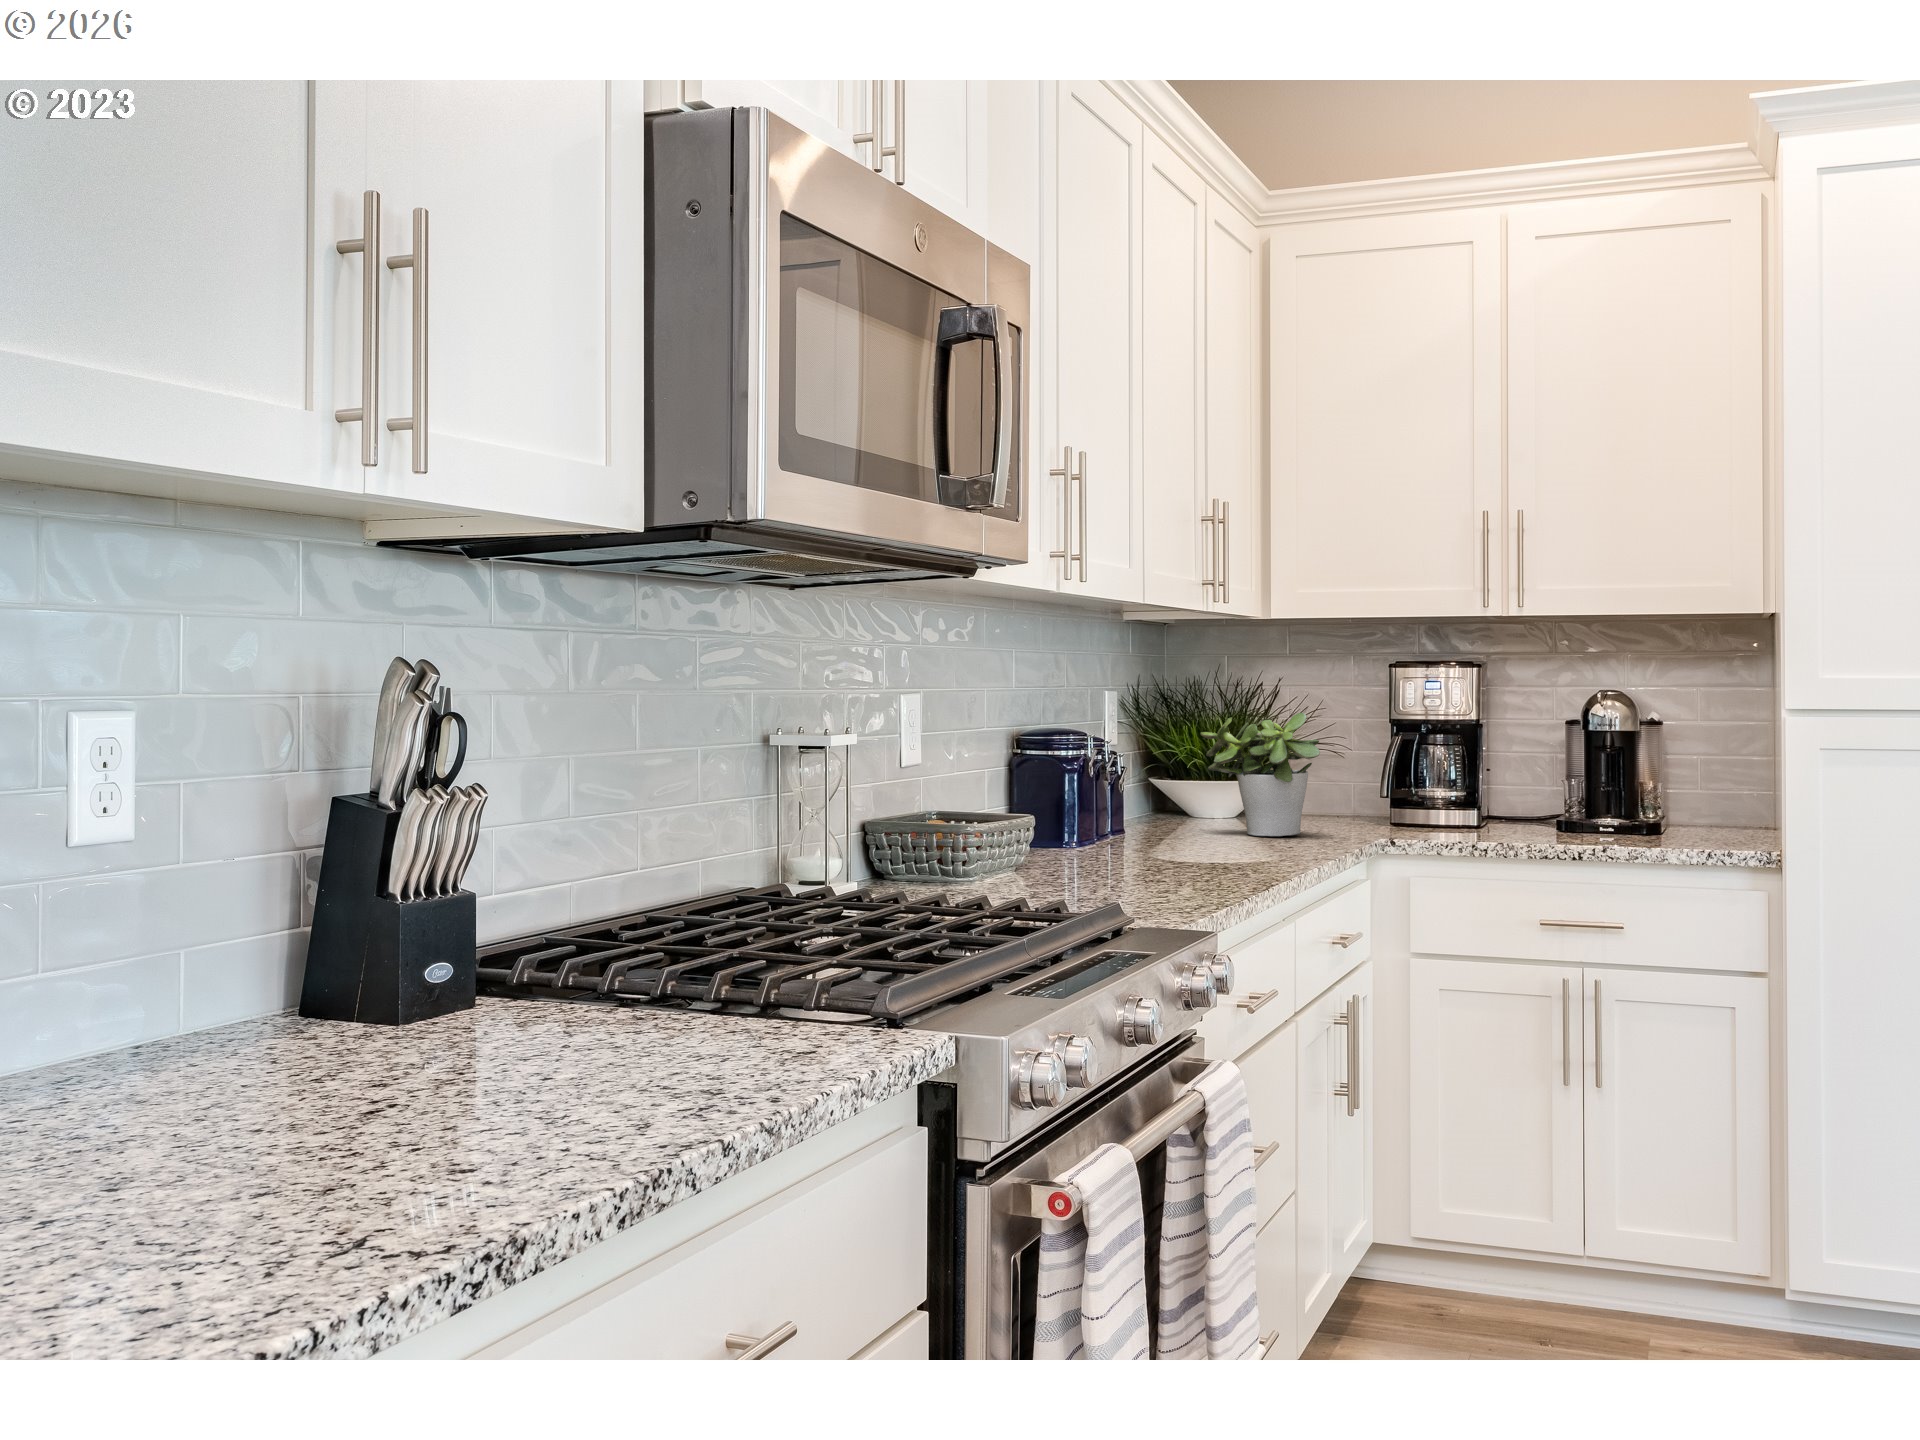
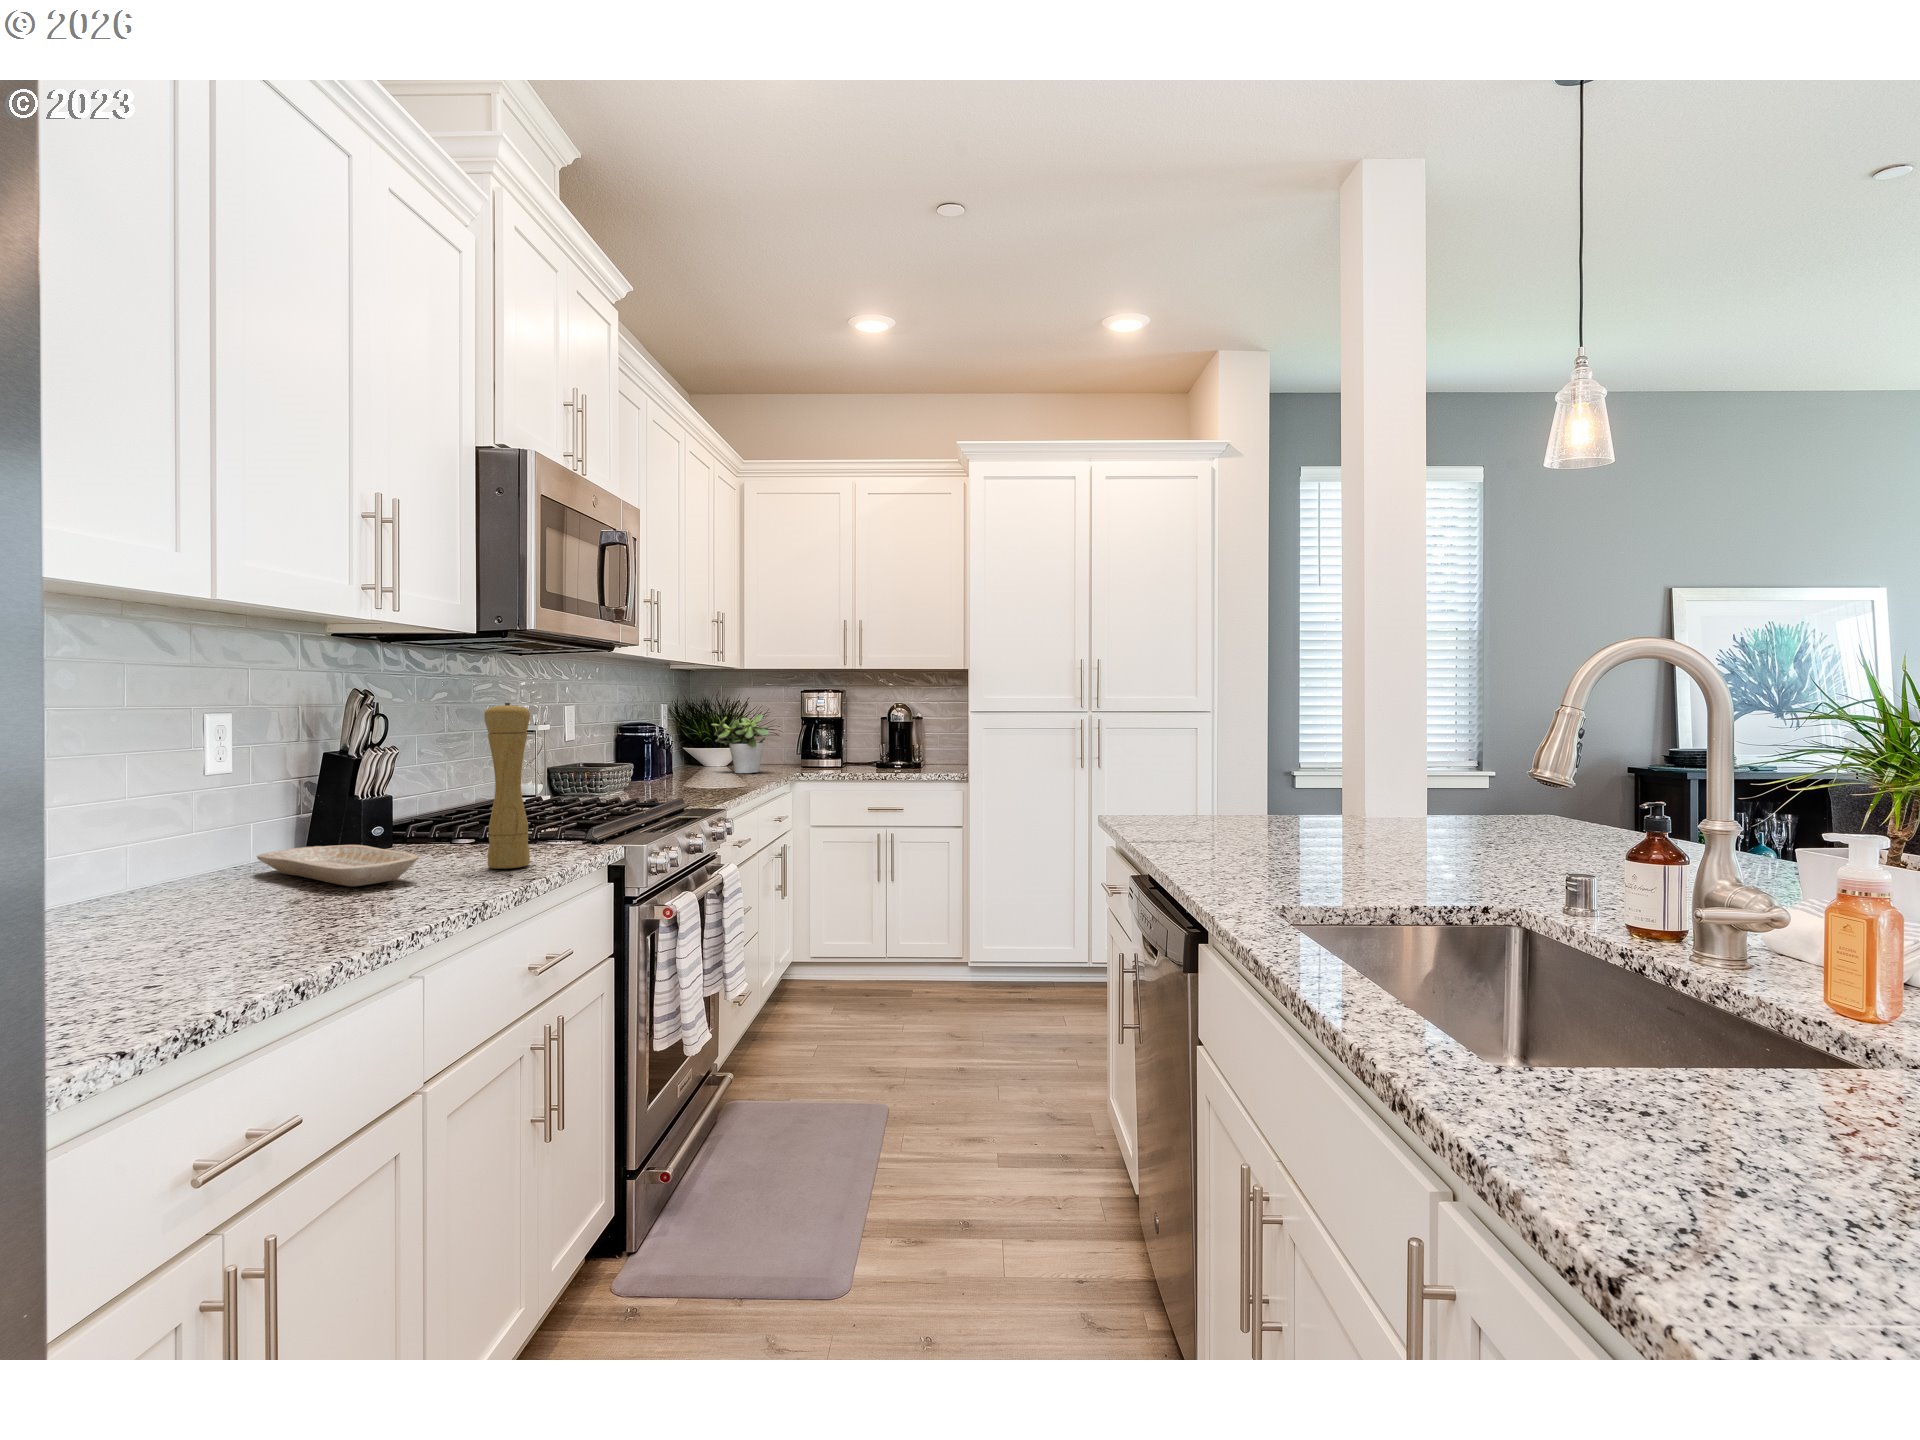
pepper mill: none [601,688,705,1103] -> present [484,703,530,869]
tray: none [147,1012,431,1141] -> present [257,845,419,886]

